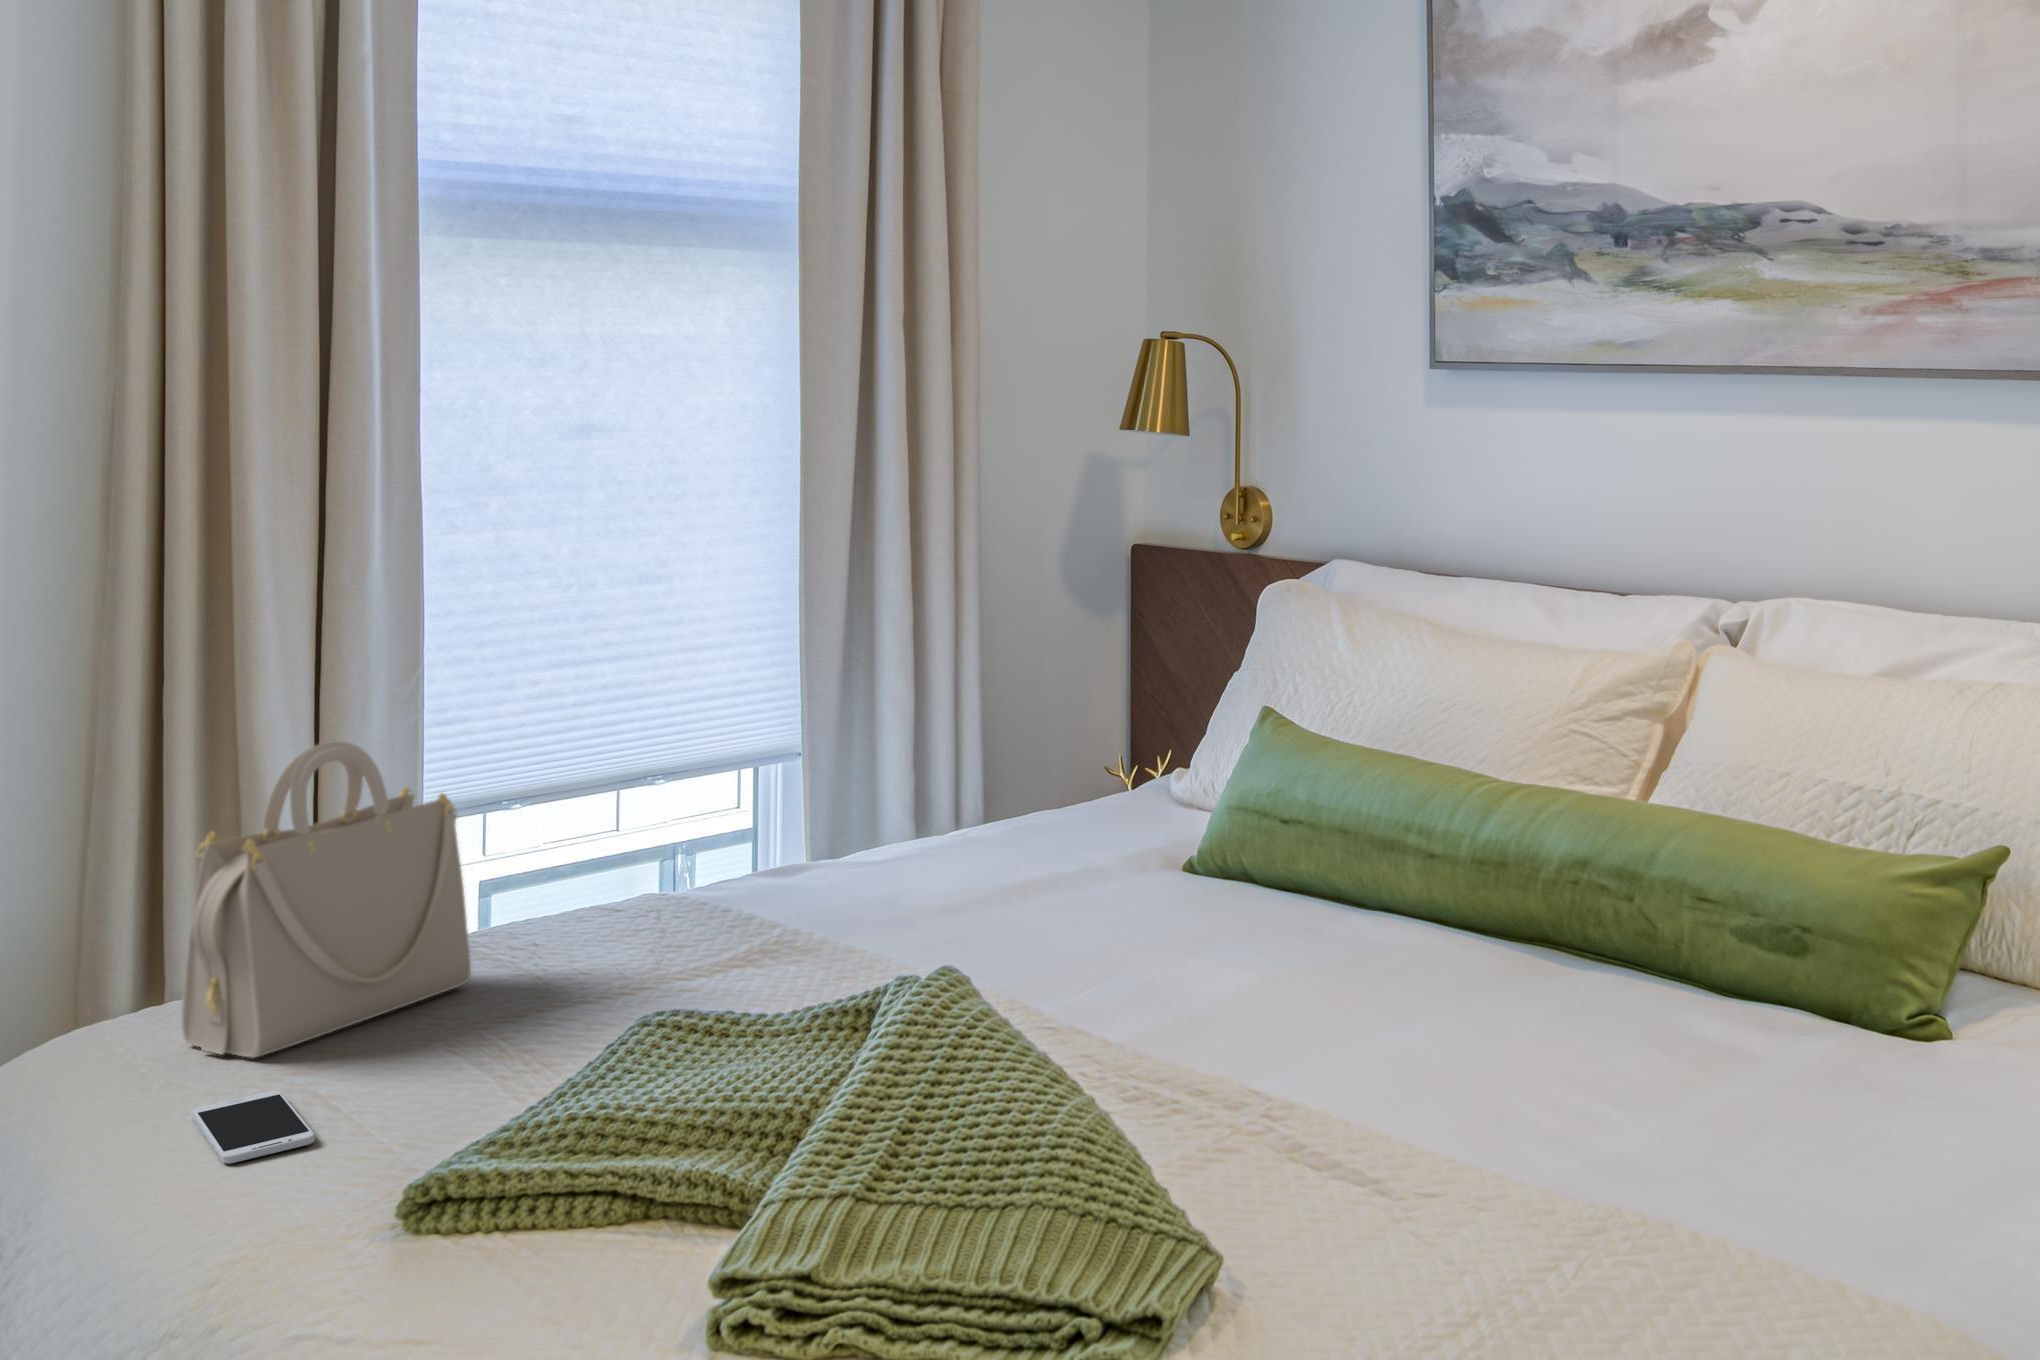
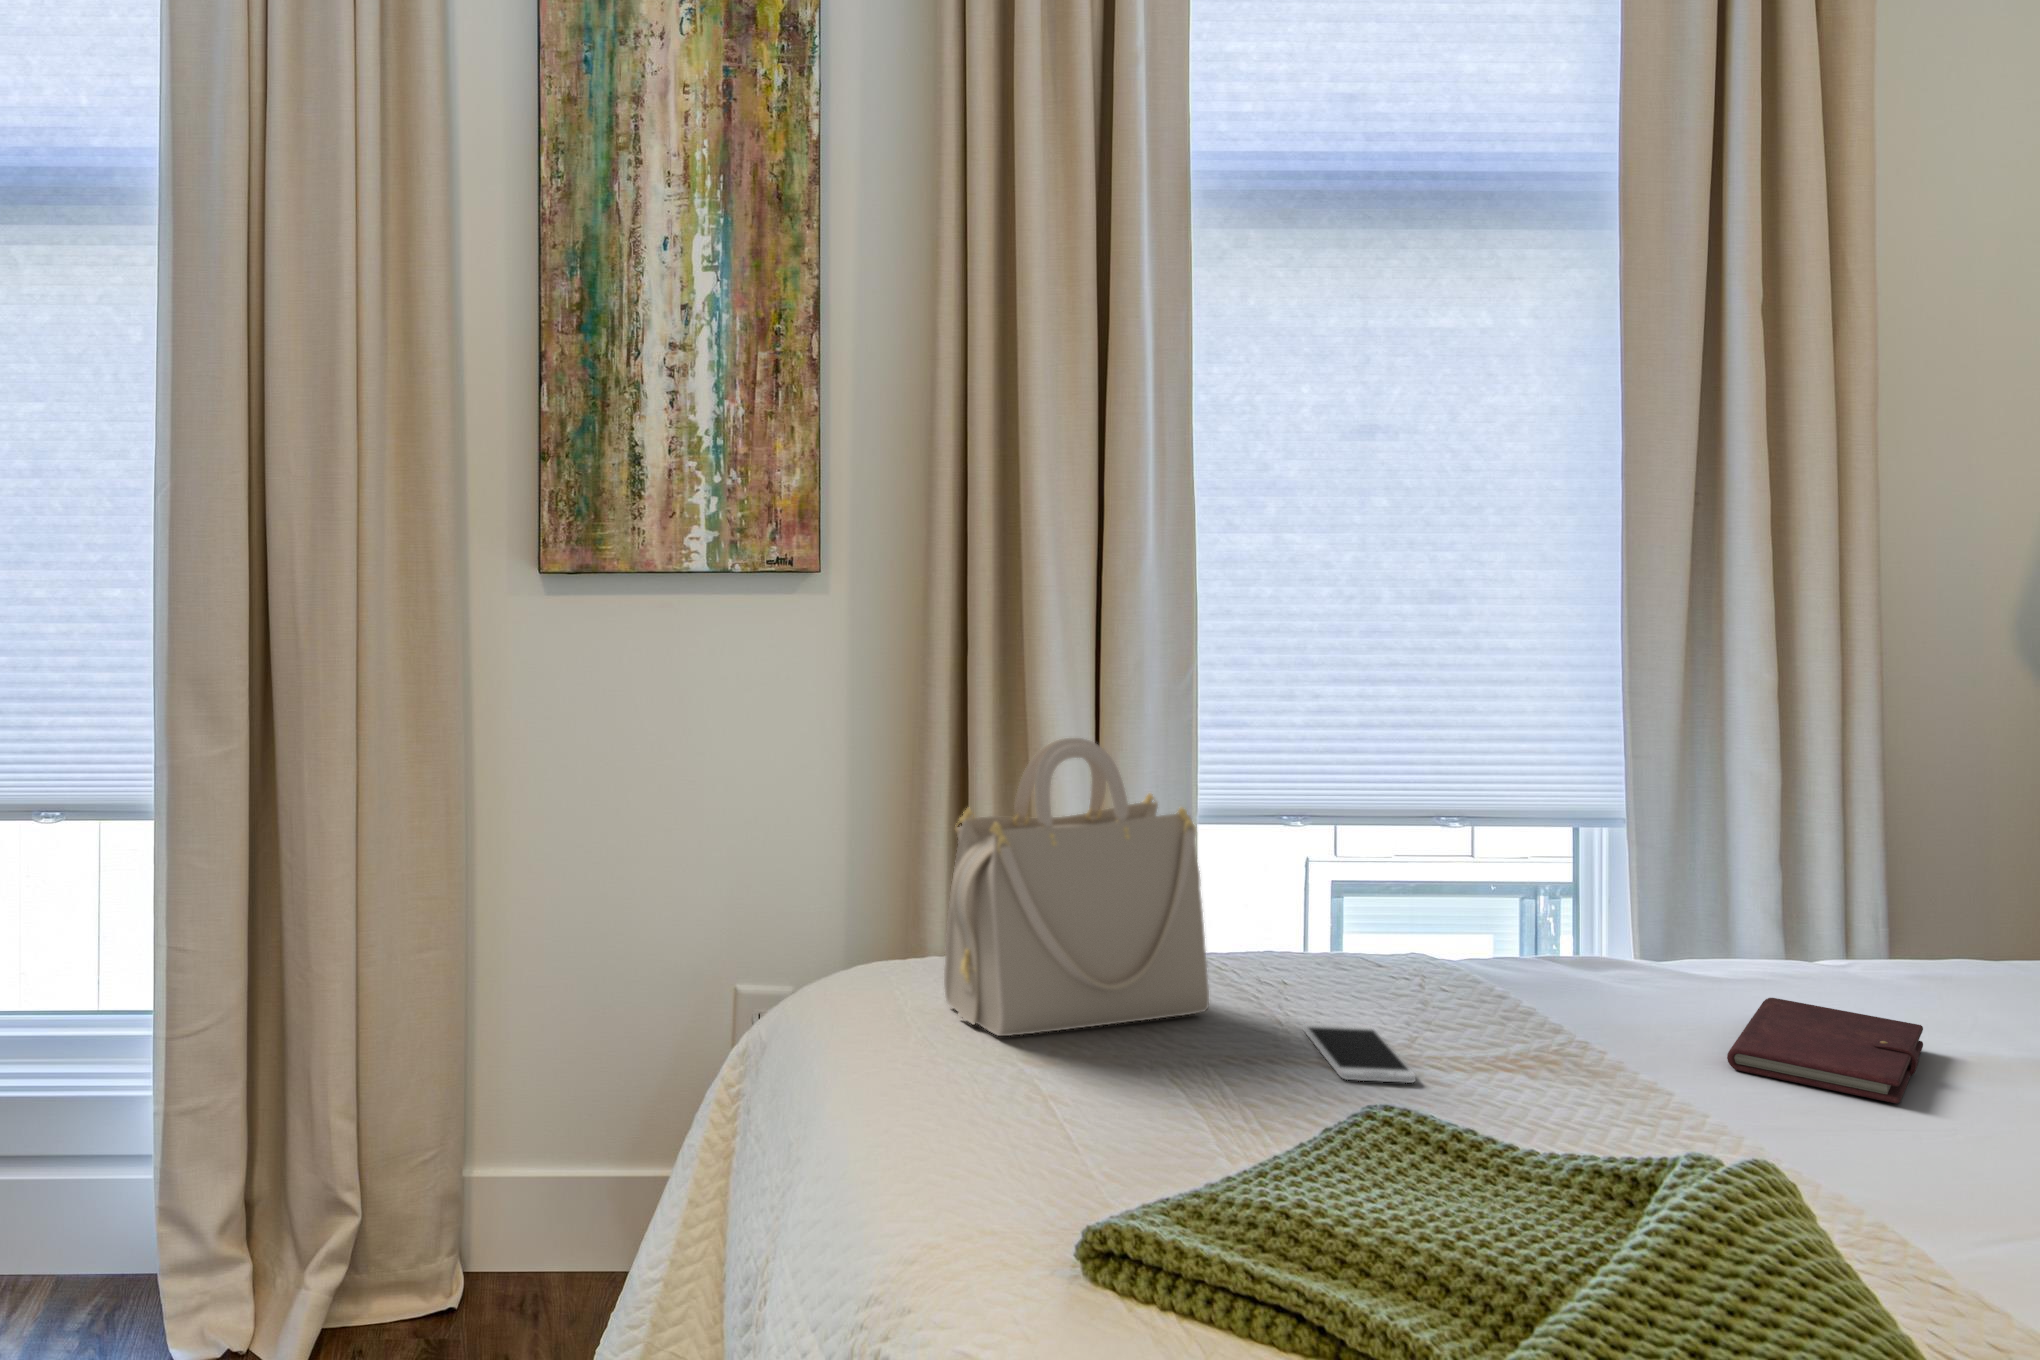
notebook: none [898,858,1021,921] -> present [1727,998,1923,1104]
smartphone: present [193,1091,315,1164] -> present [1302,1023,1416,1083]

